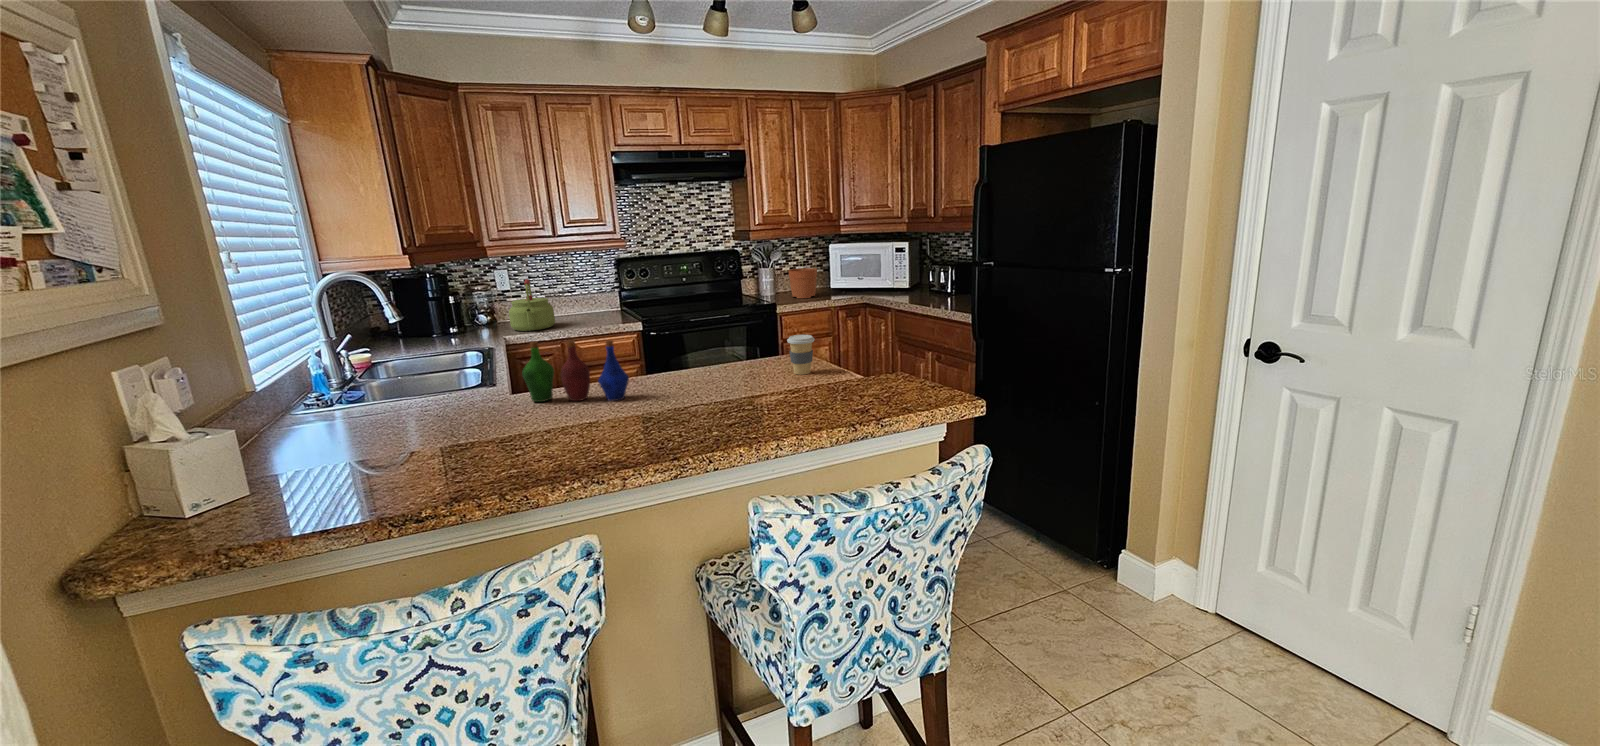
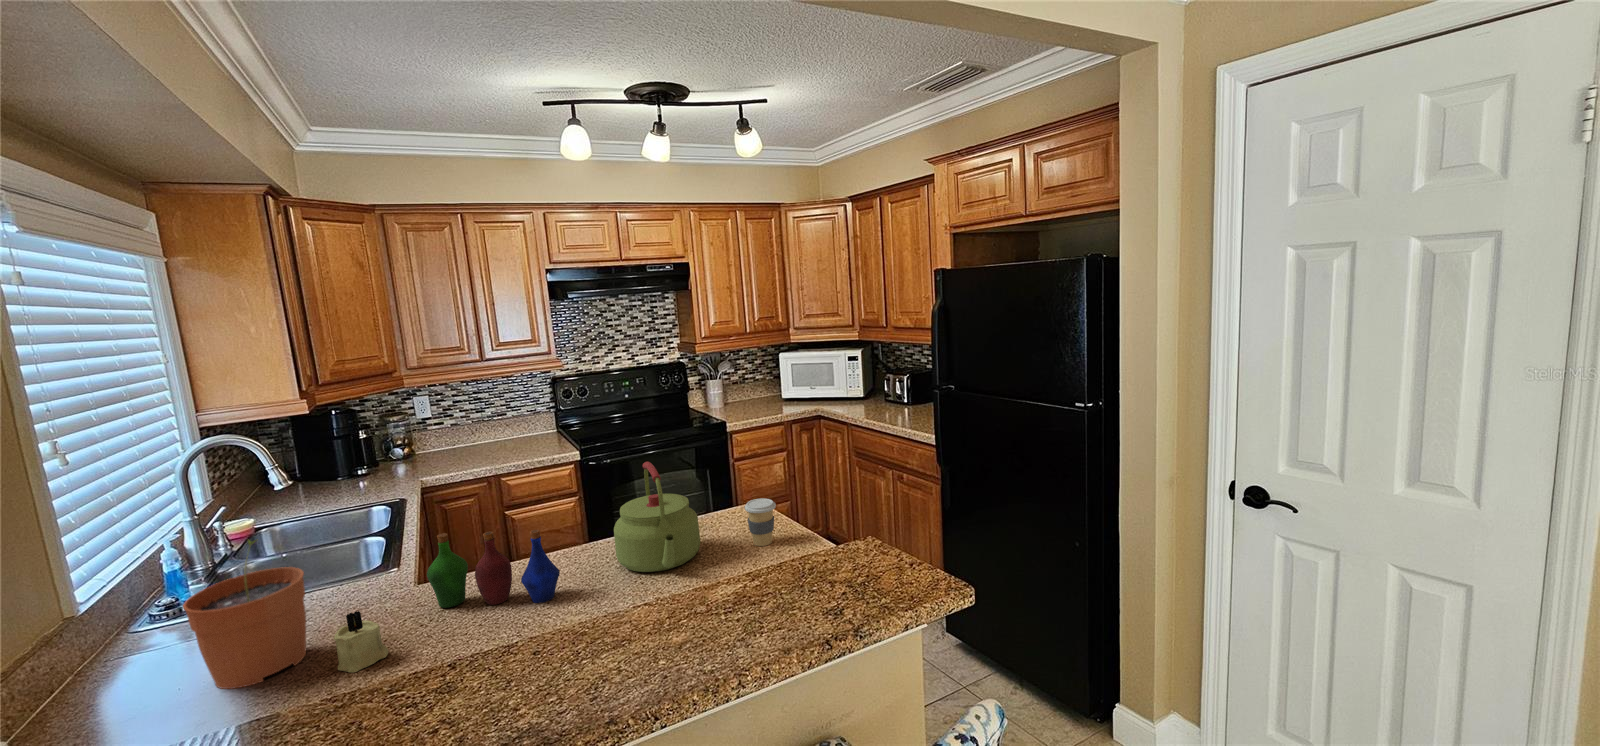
plant pot: present [789,268,817,298] -> present [183,540,306,689]
kettle: present [509,279,555,331] -> present [614,462,700,572]
candle: none [456,384,497,430] -> present [334,611,388,673]

